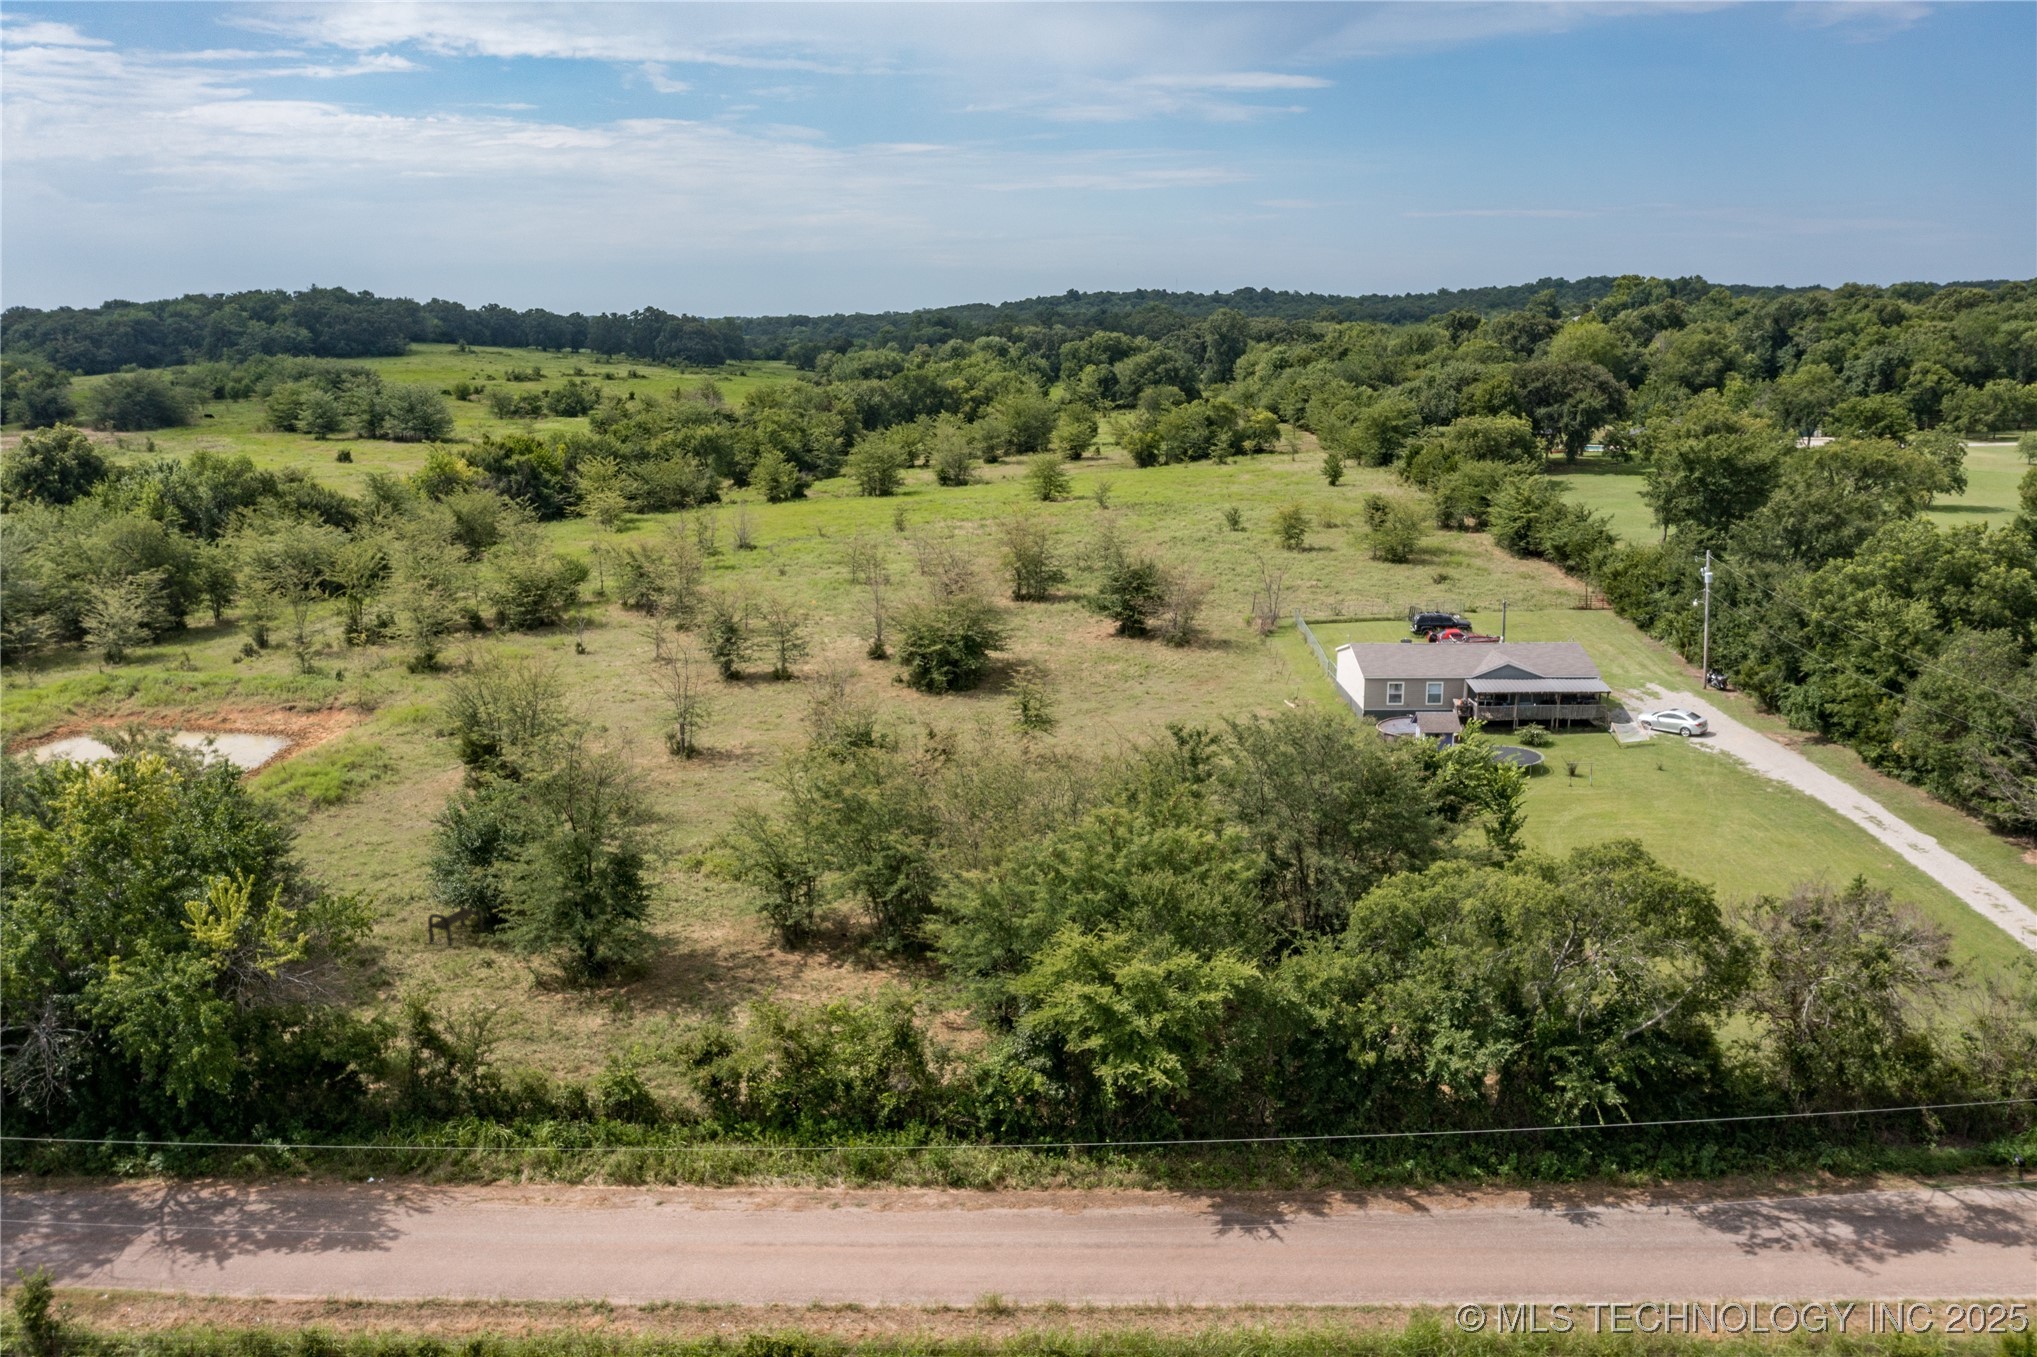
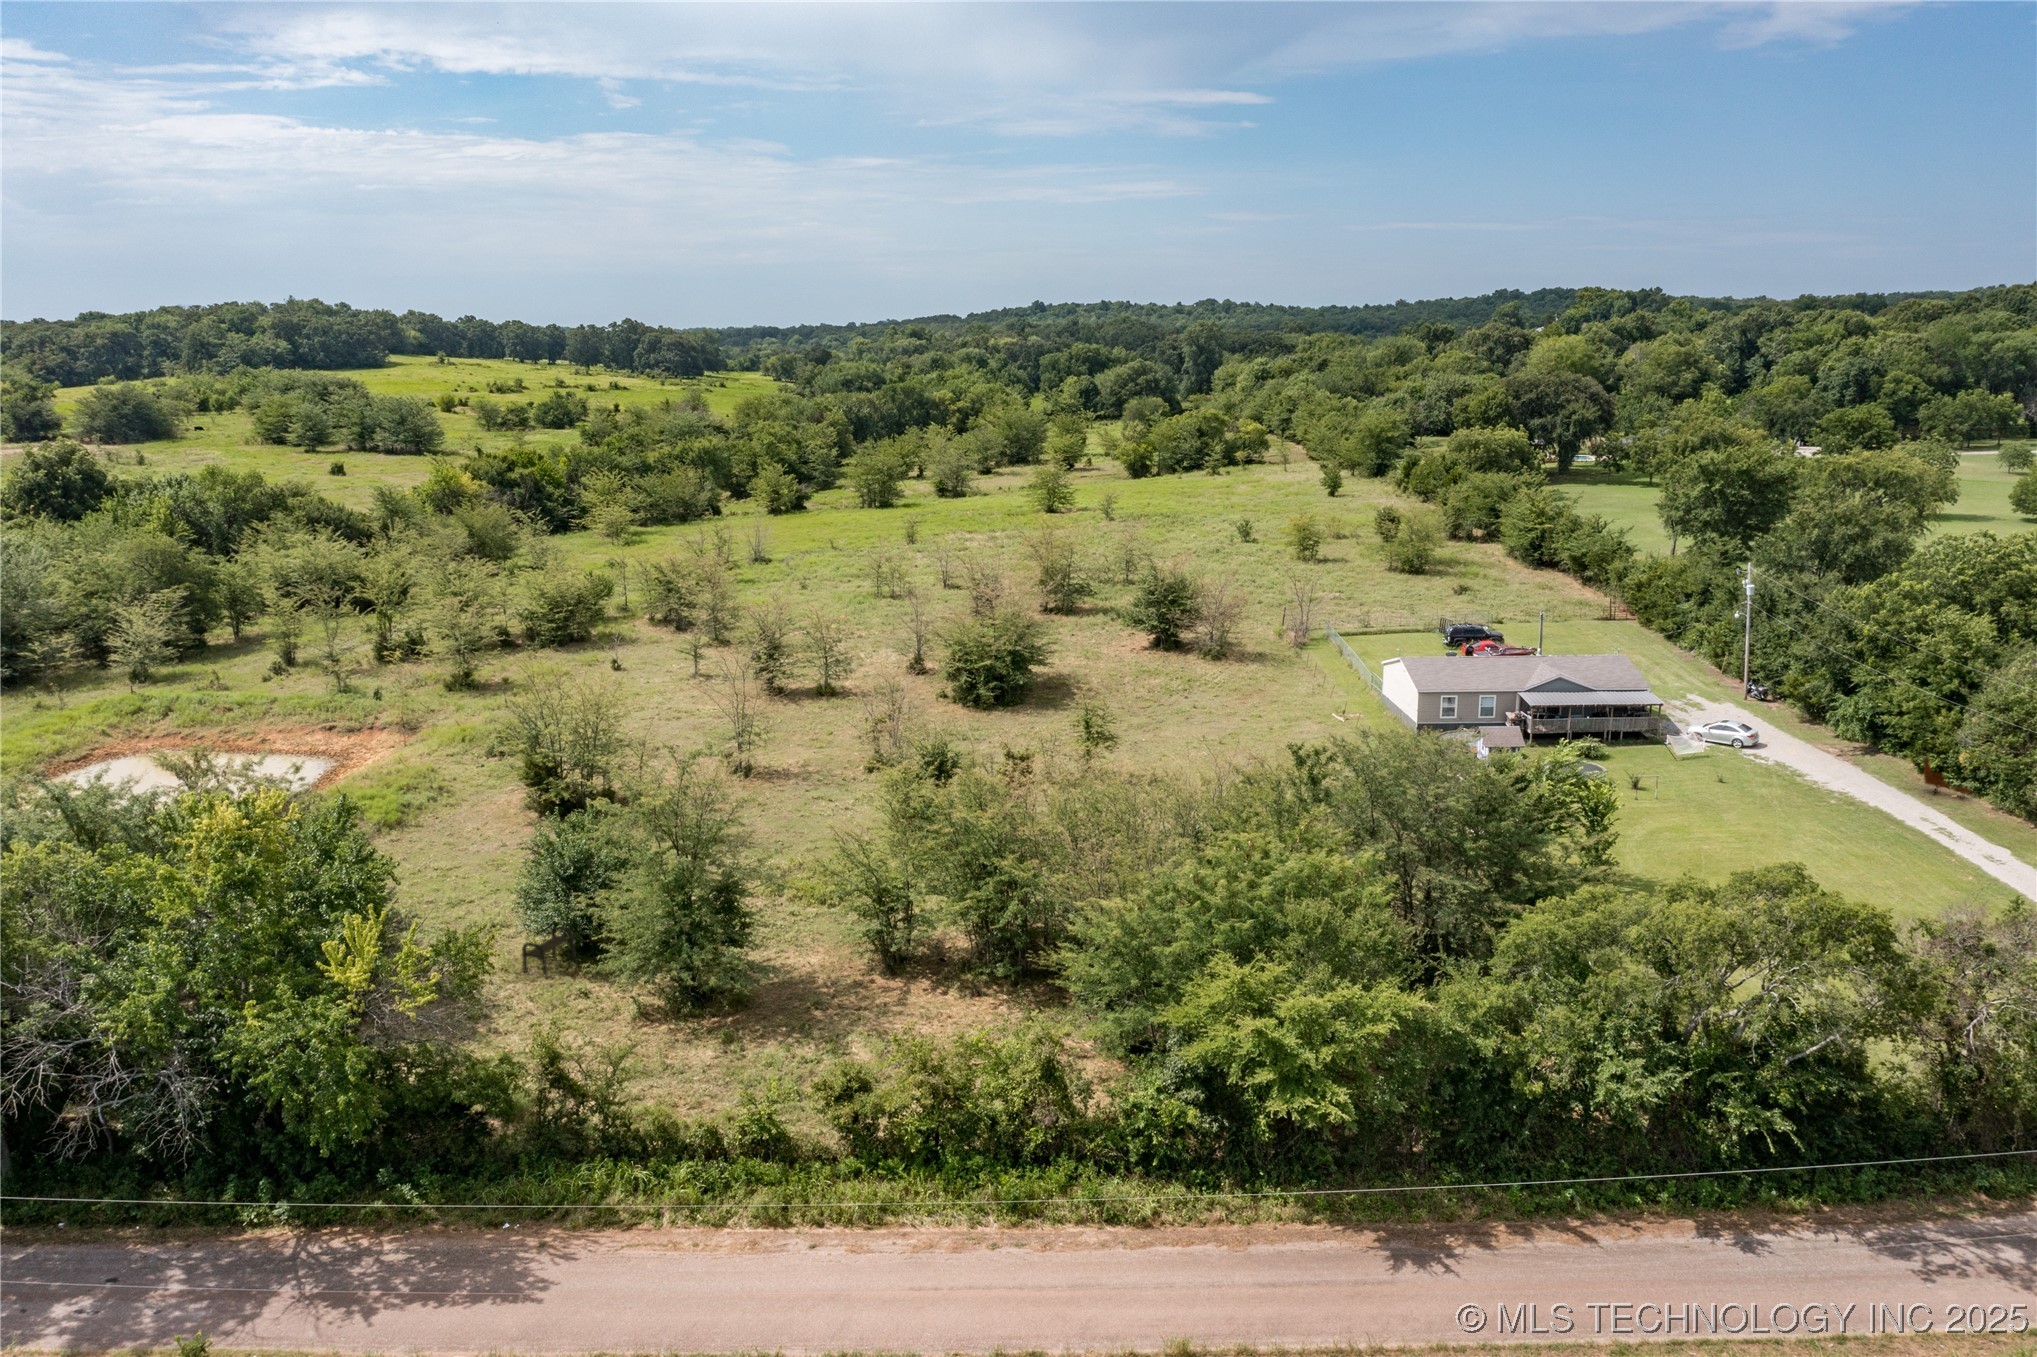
lounge chair: none [1866,748,1915,791] -> present [1923,757,1972,799]

